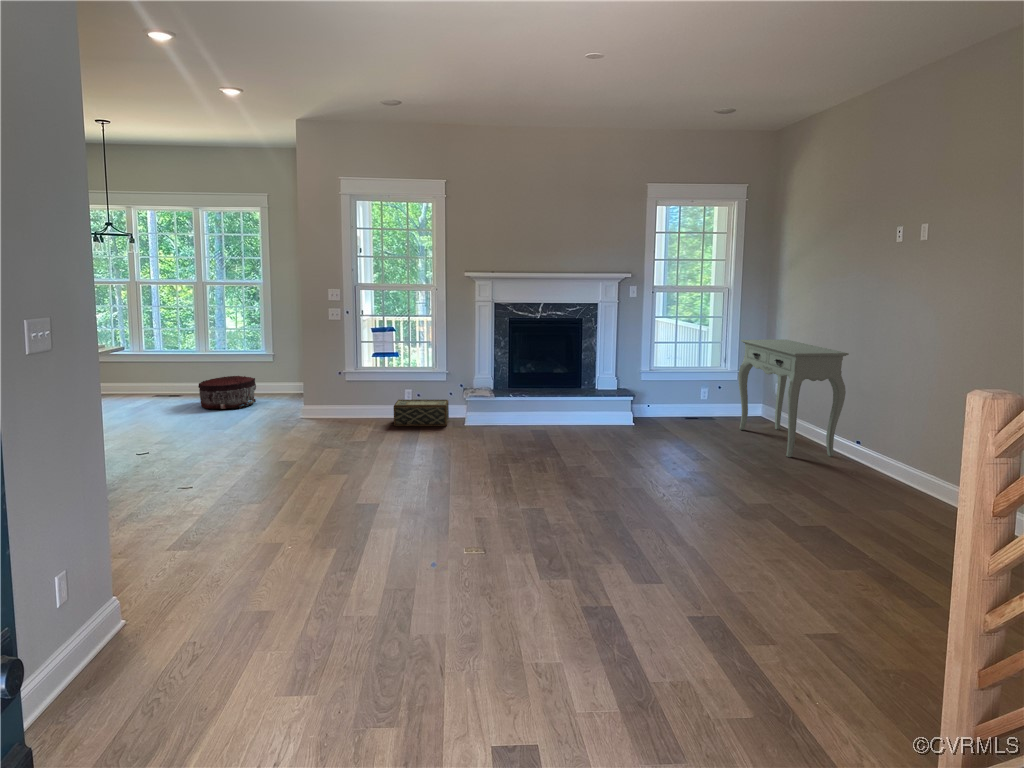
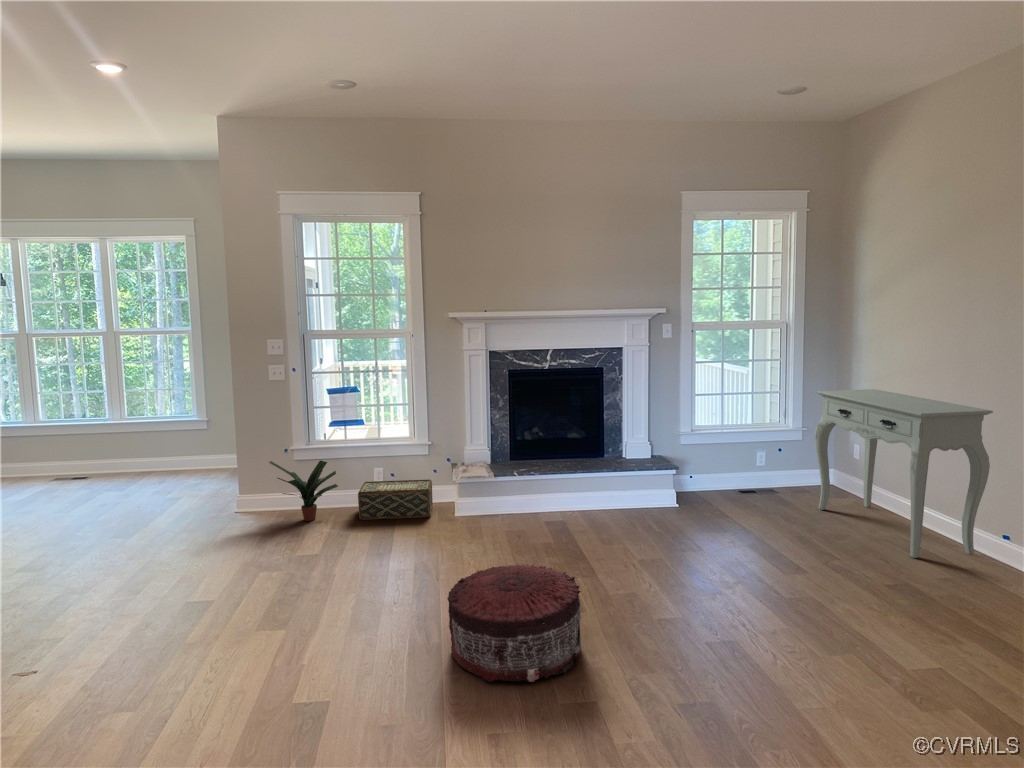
pouf: present [198,376,256,409] -> present [447,564,581,682]
potted plant: none [328,381,379,426] -> present [269,460,338,521]

